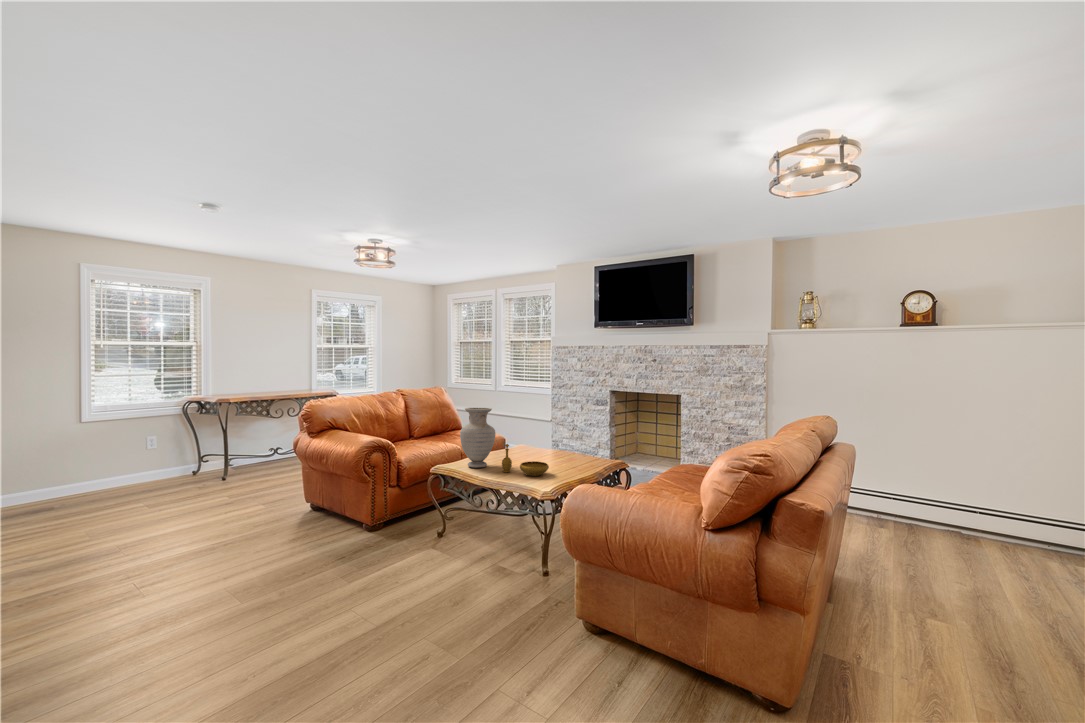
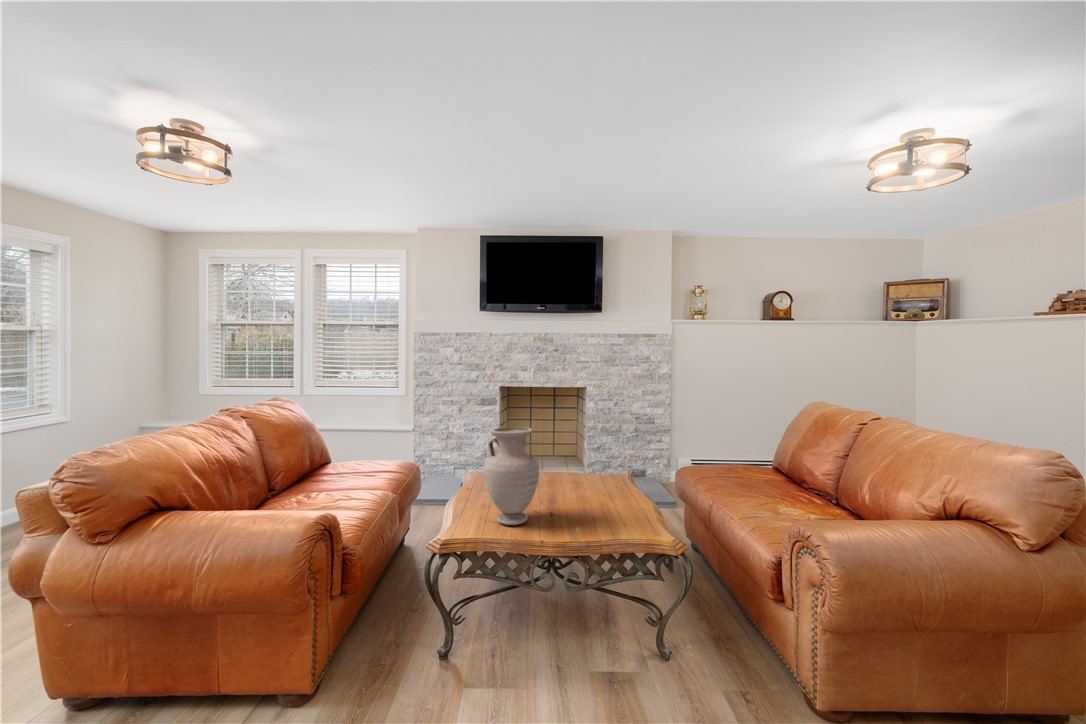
decorative bowl: present [502,444,549,476] -> none [565,479,635,523]

